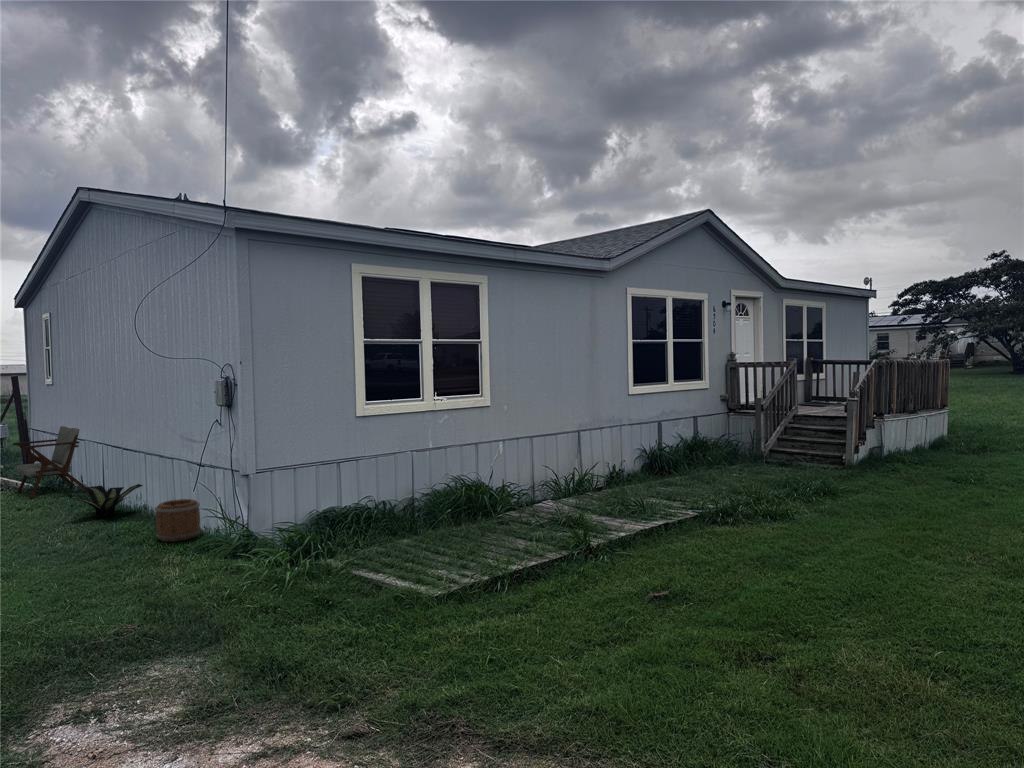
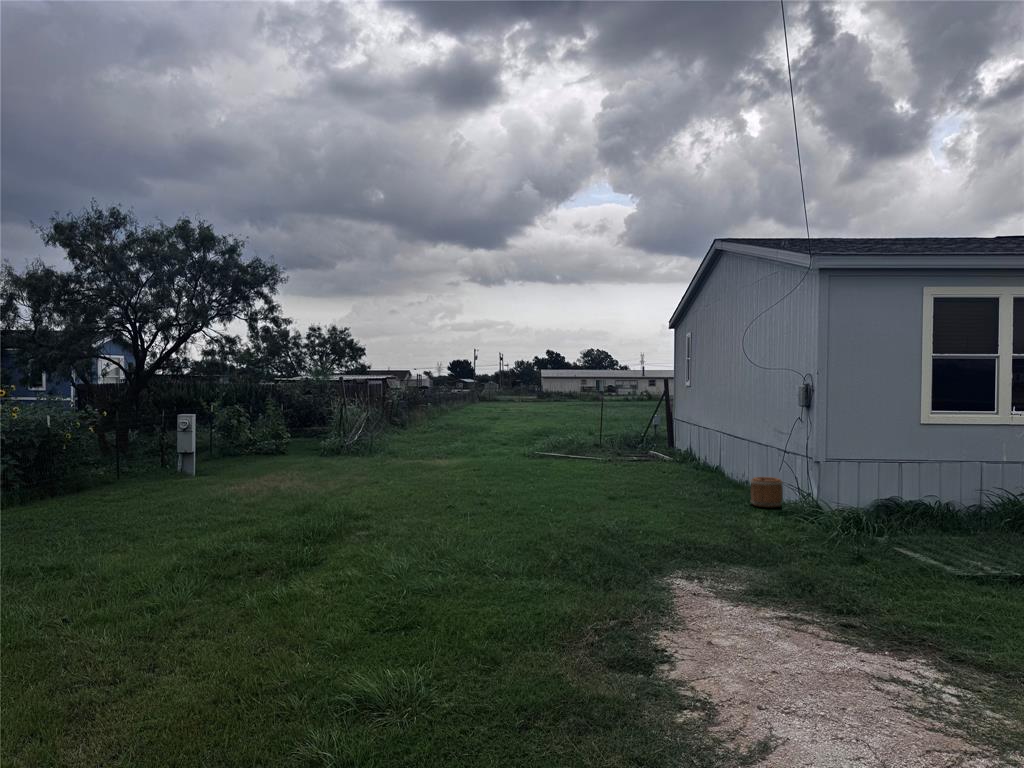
lounge chair: present [13,426,87,499] -> none [663,417,711,468]
potted plant: present [72,484,143,518] -> none [696,462,746,486]

